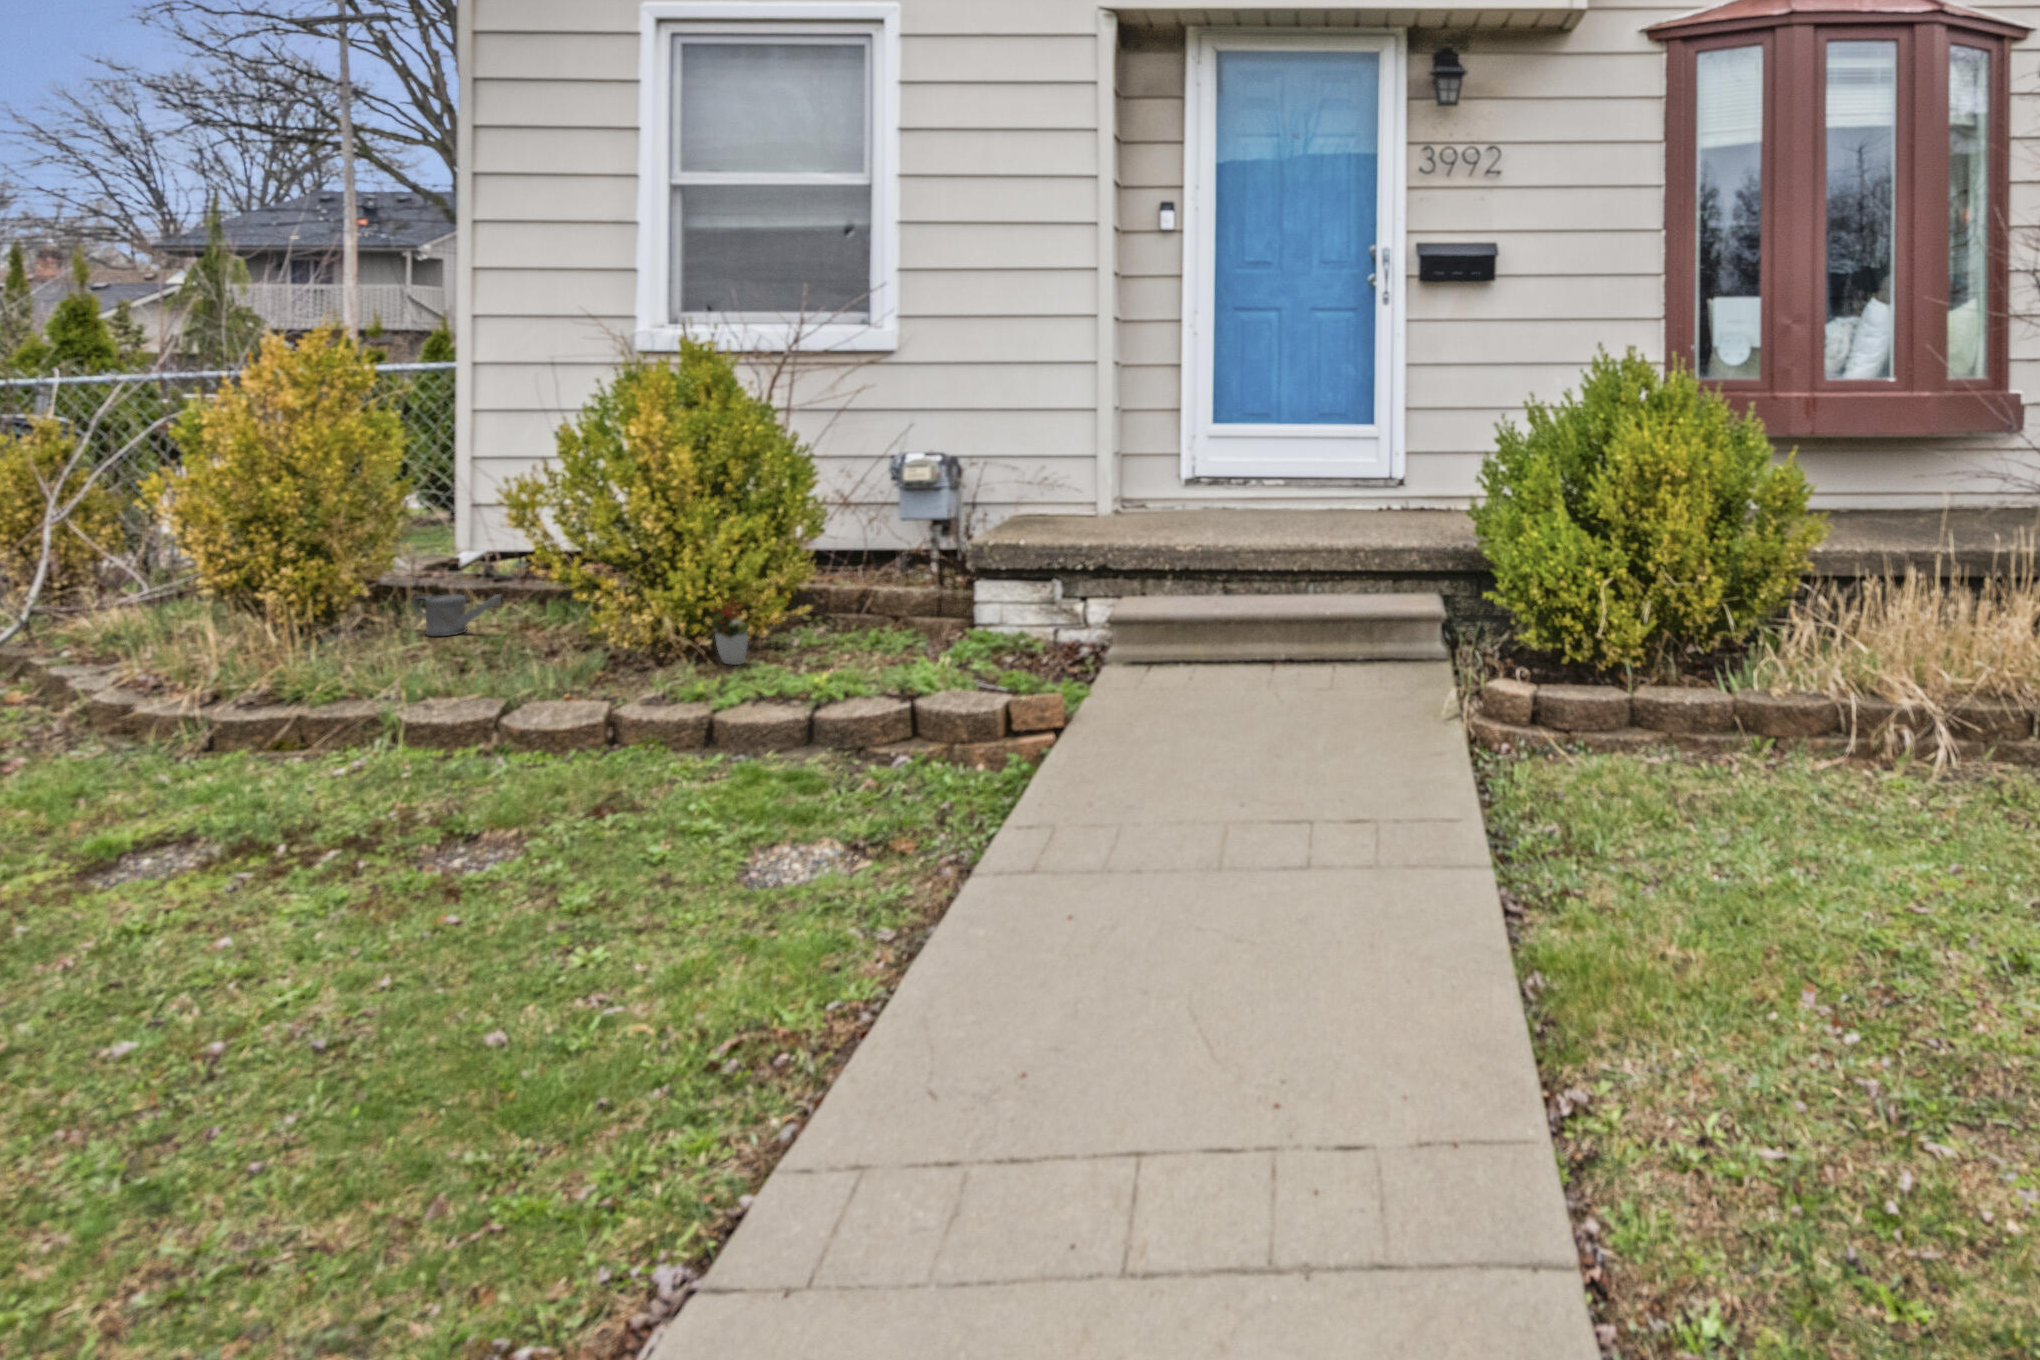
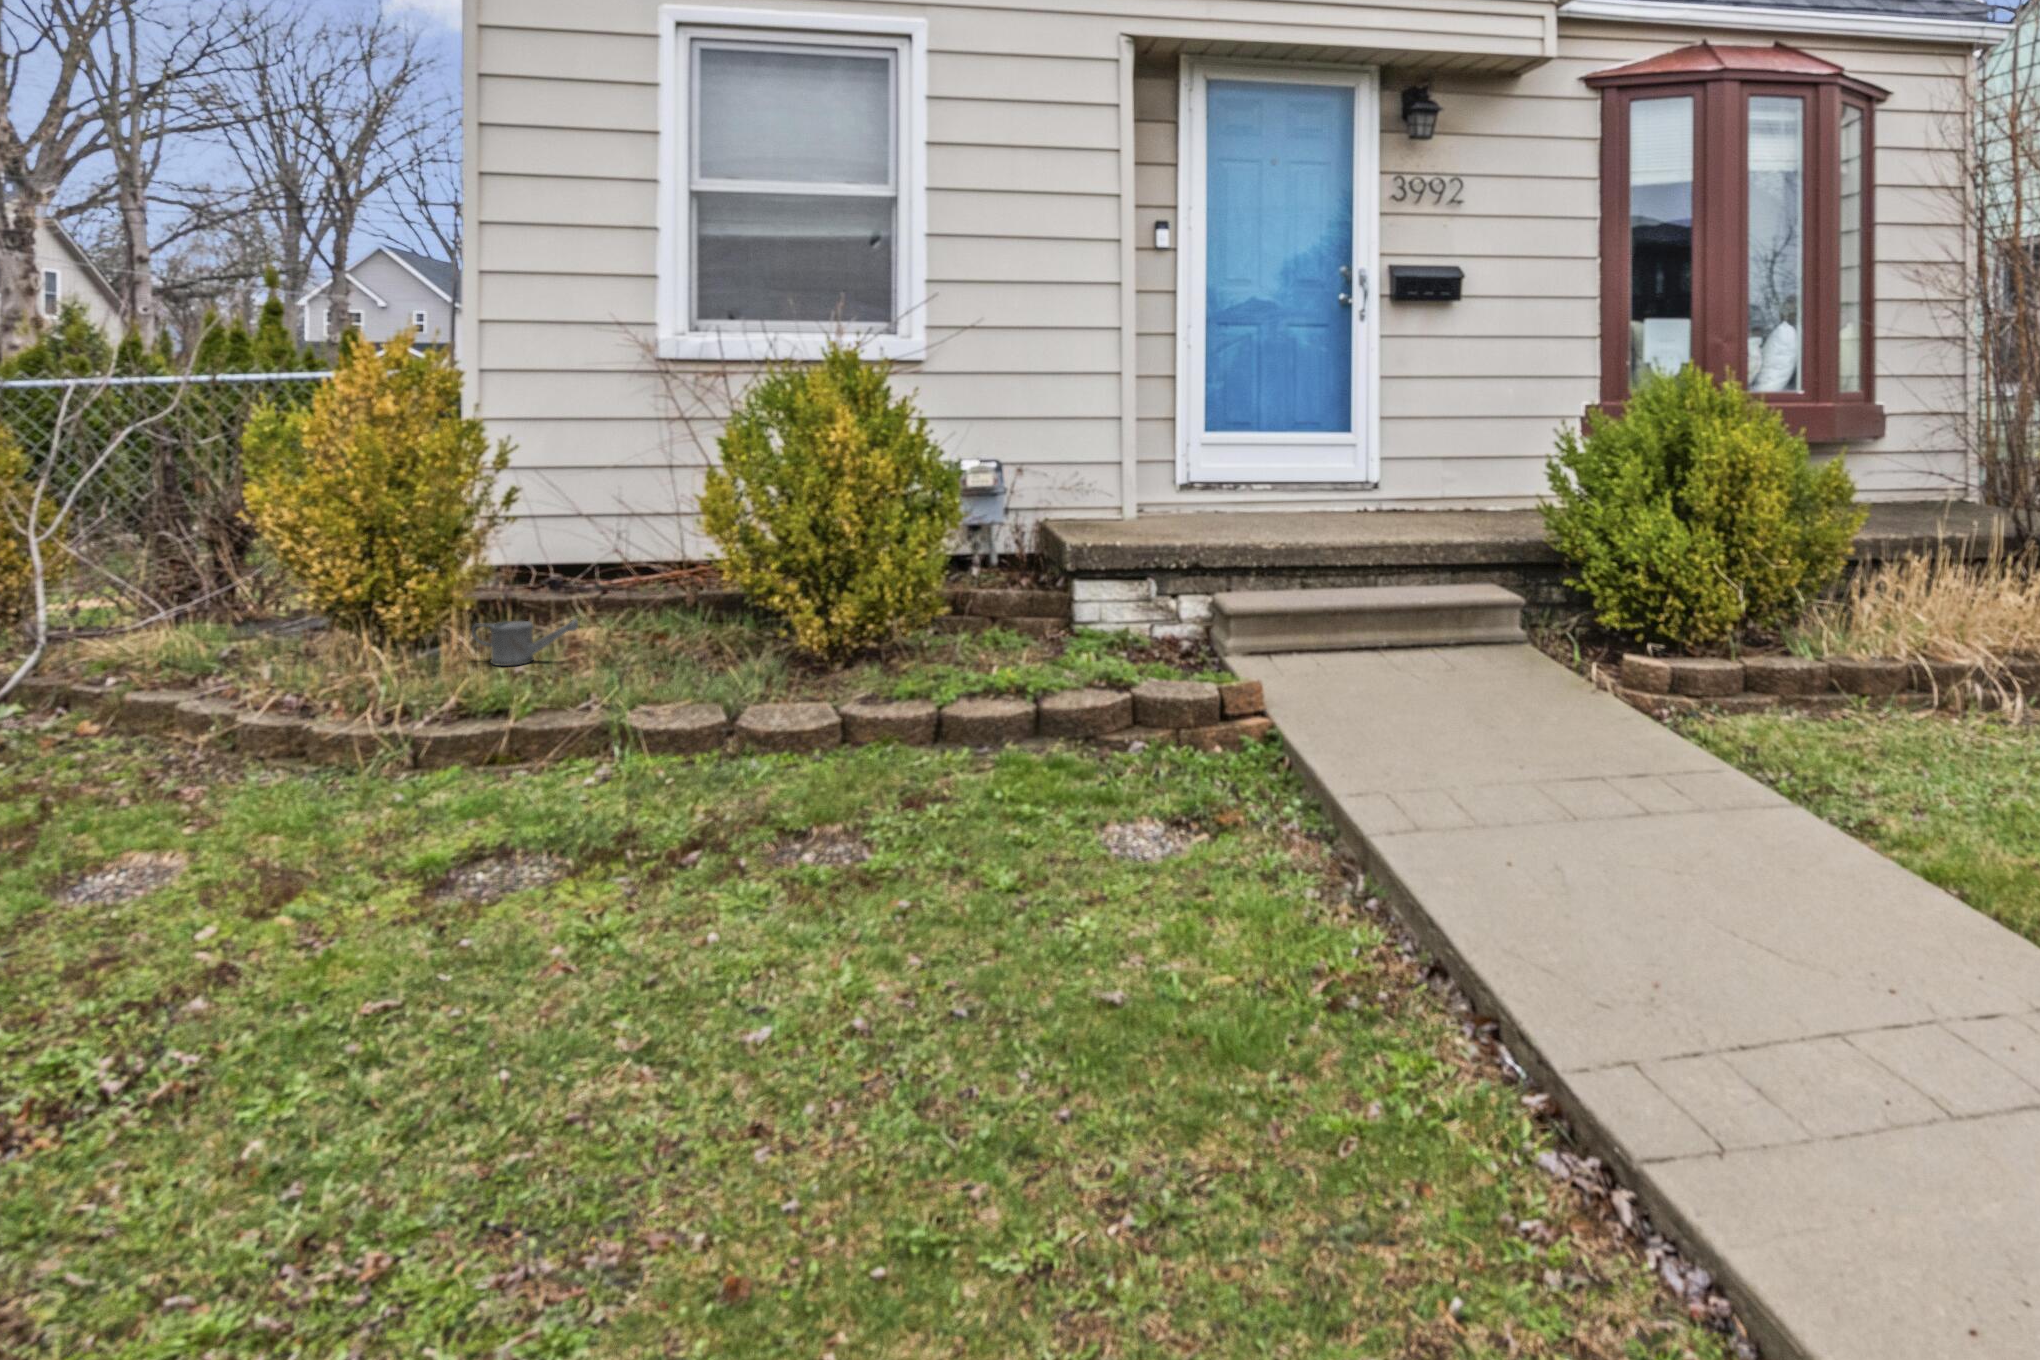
decorative plant: present [710,595,749,665] -> none [846,605,889,679]

